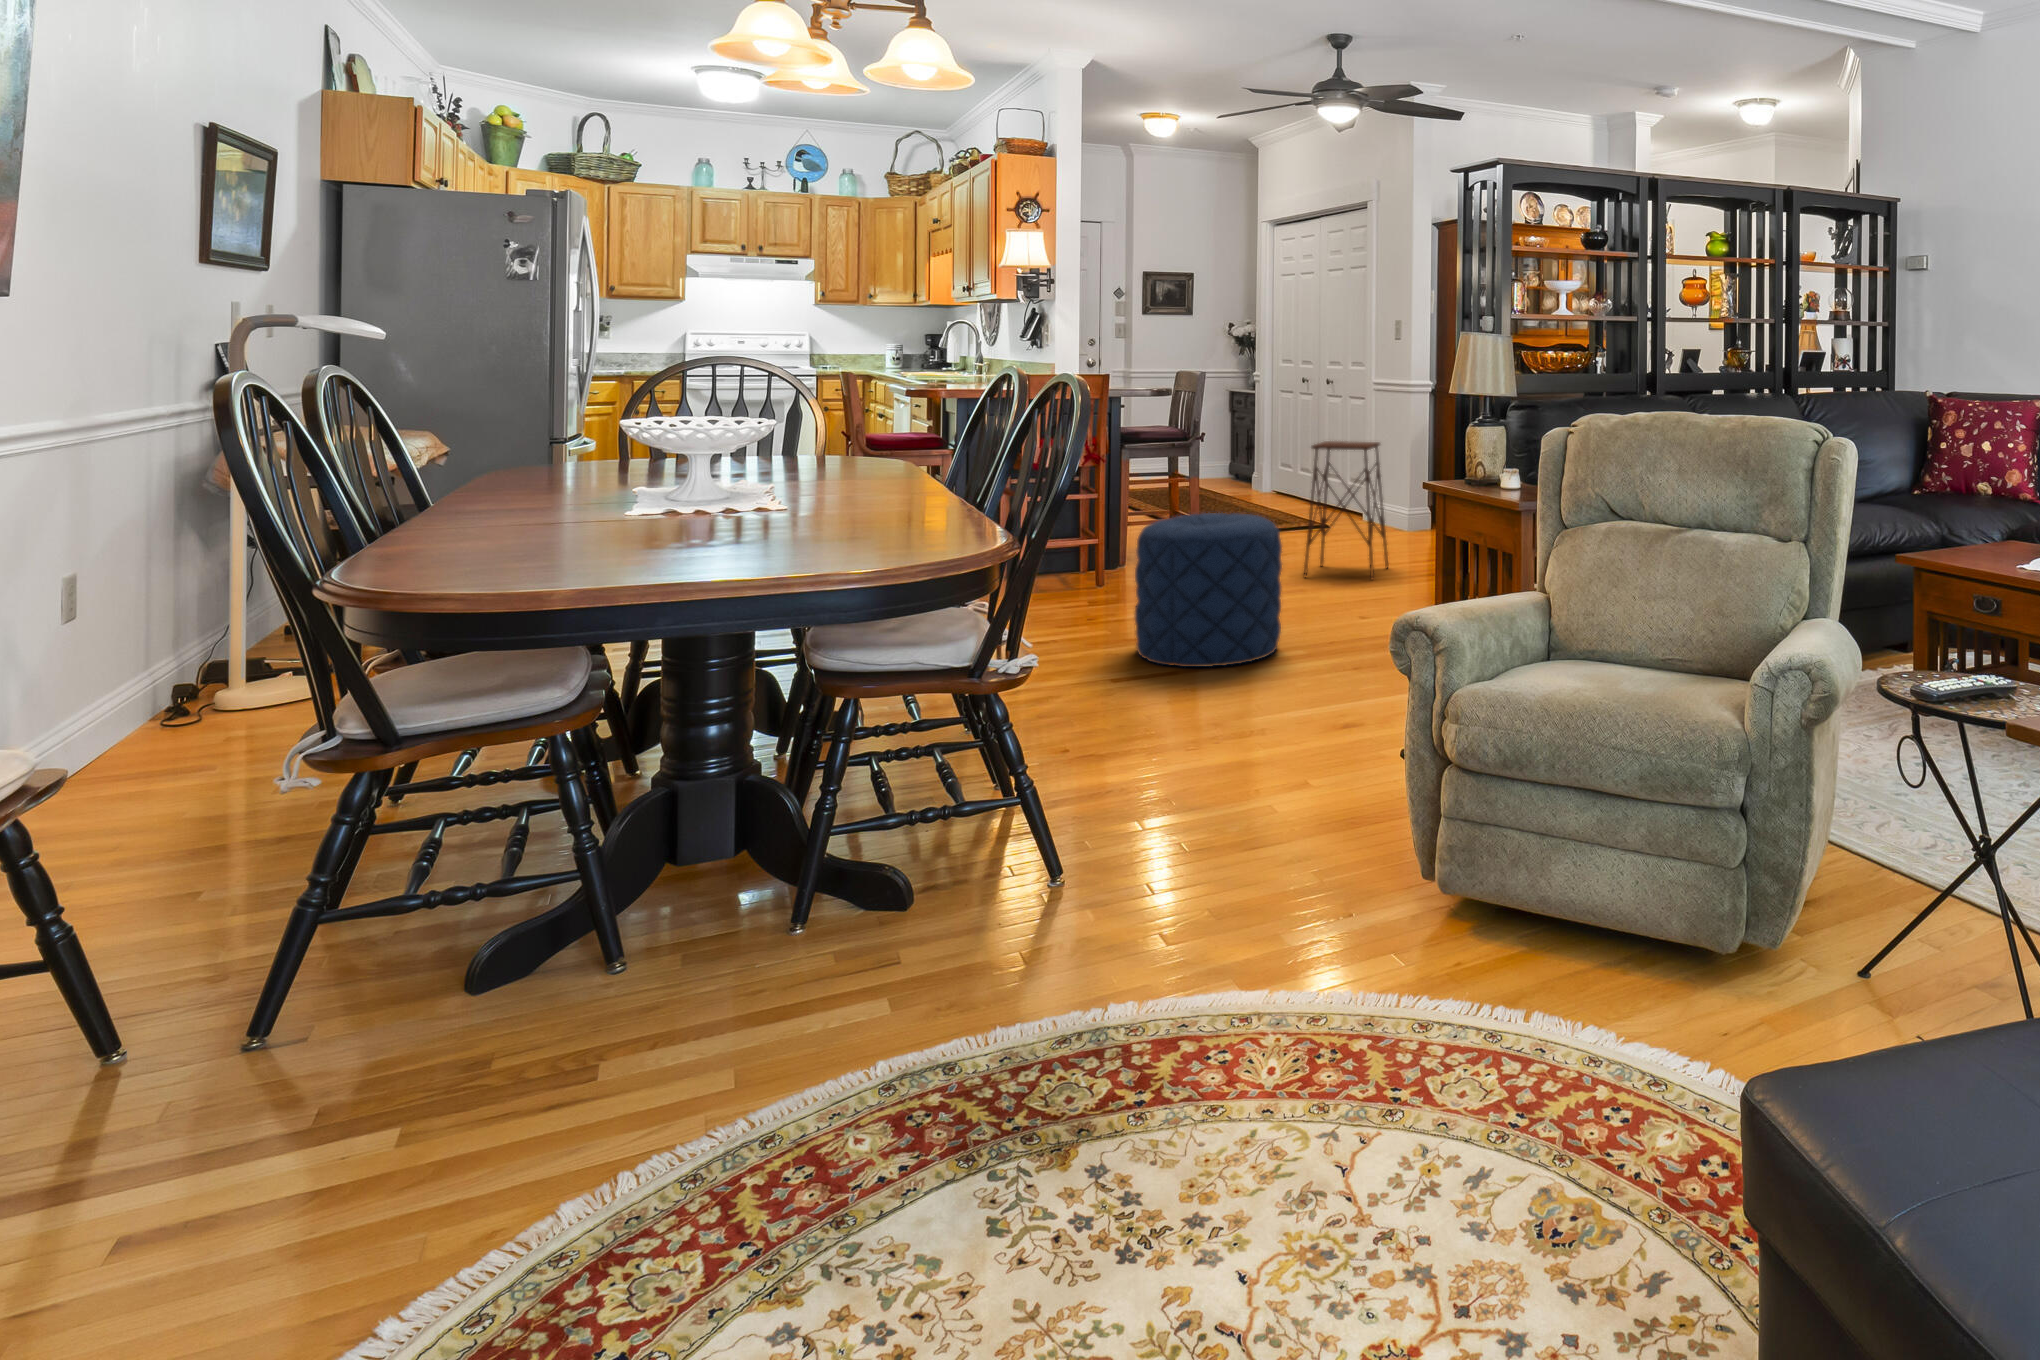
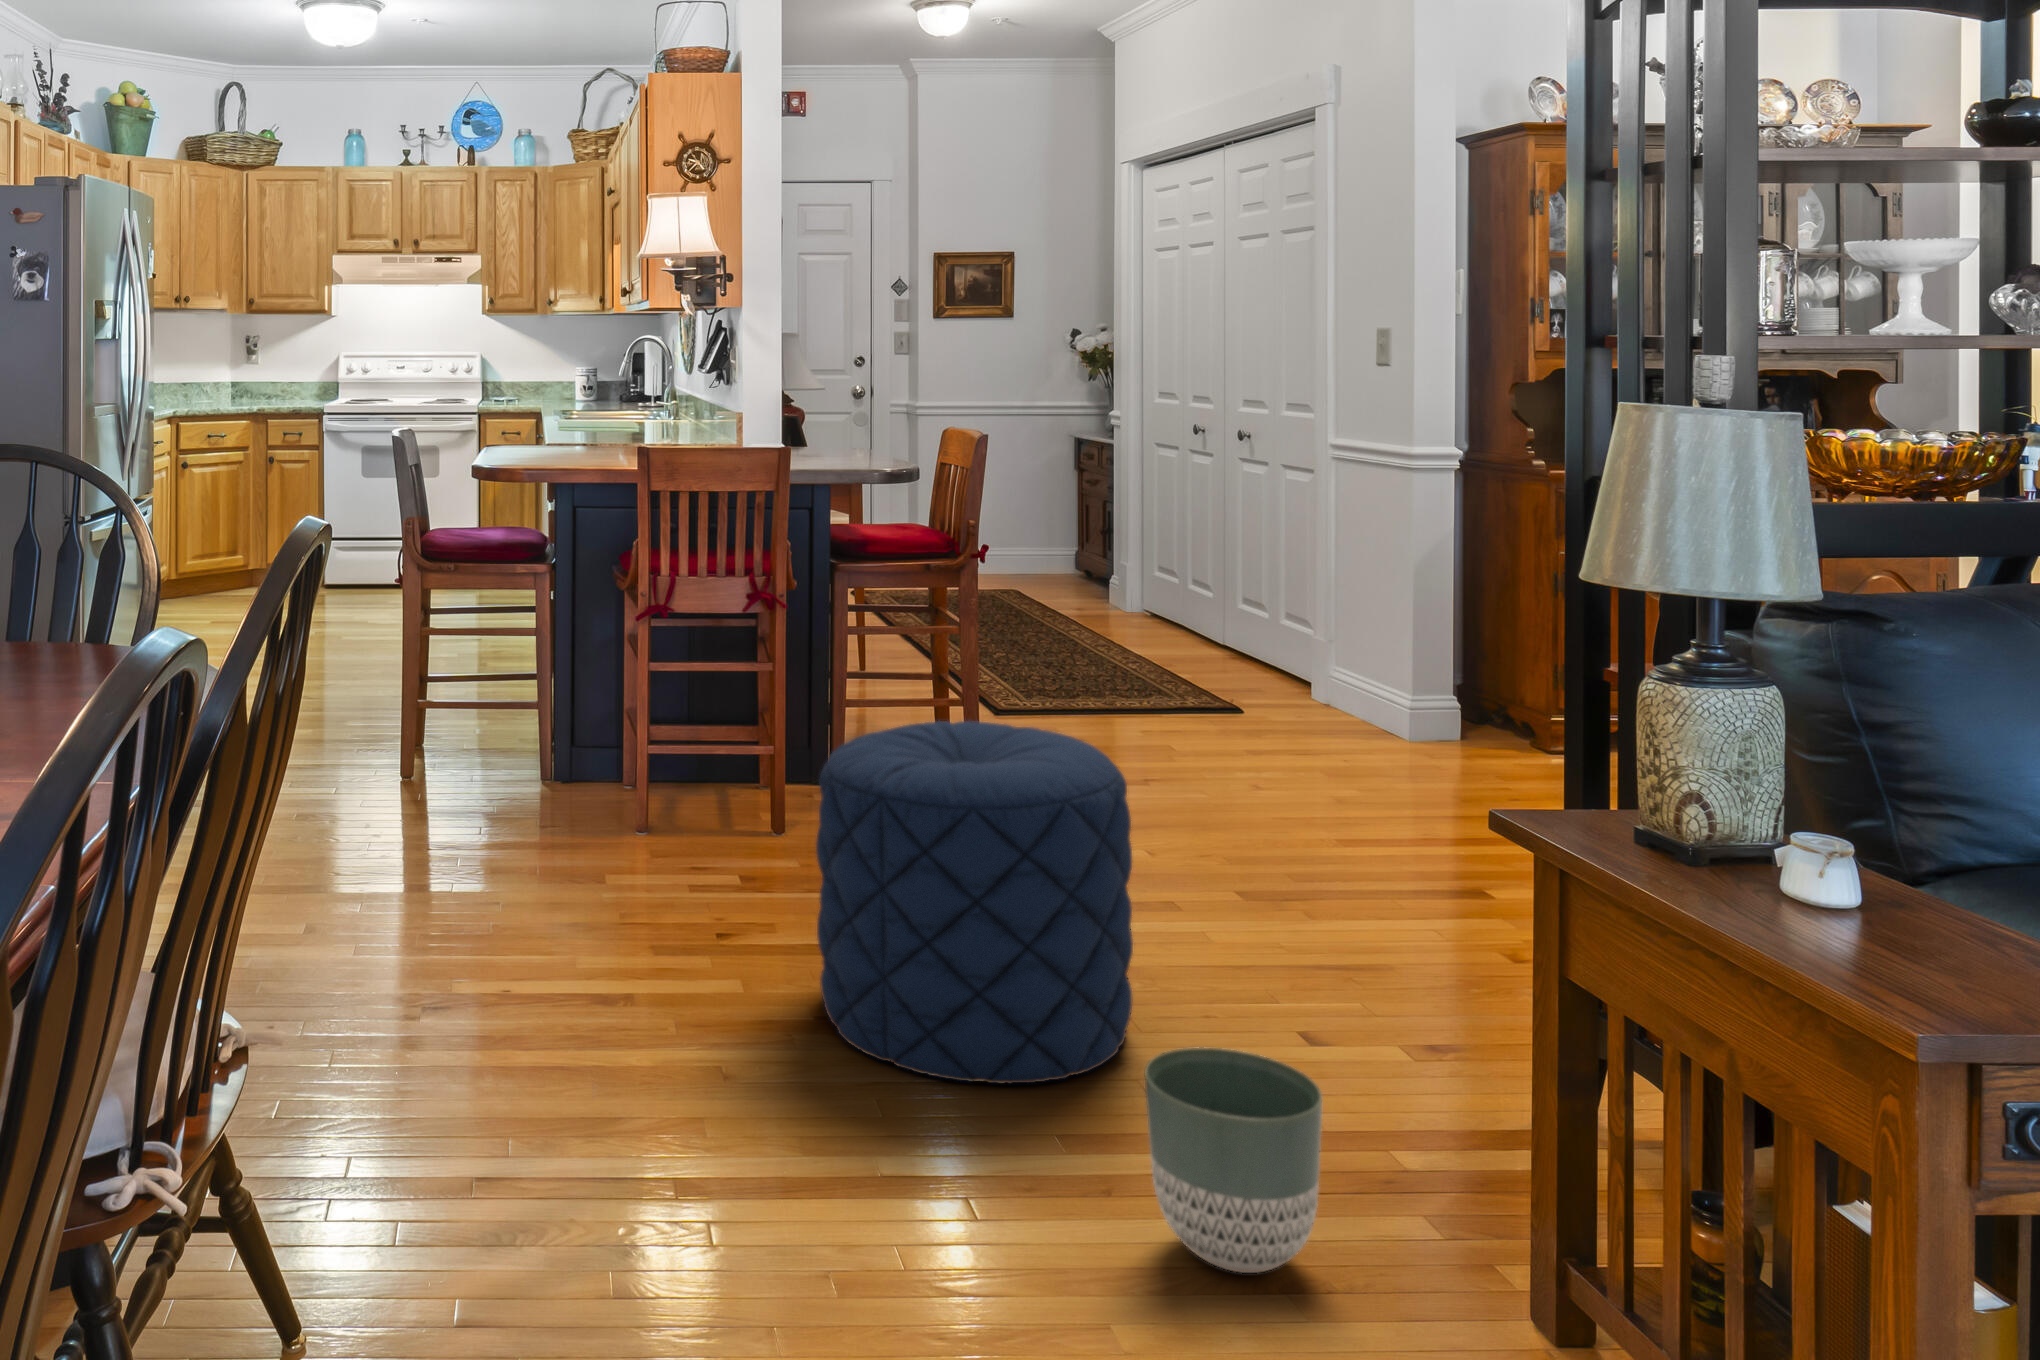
side table: present [1304,441,1388,579] -> none [1194,547,1376,836]
planter: none [1291,618,1356,697] -> present [1145,1047,1322,1273]

